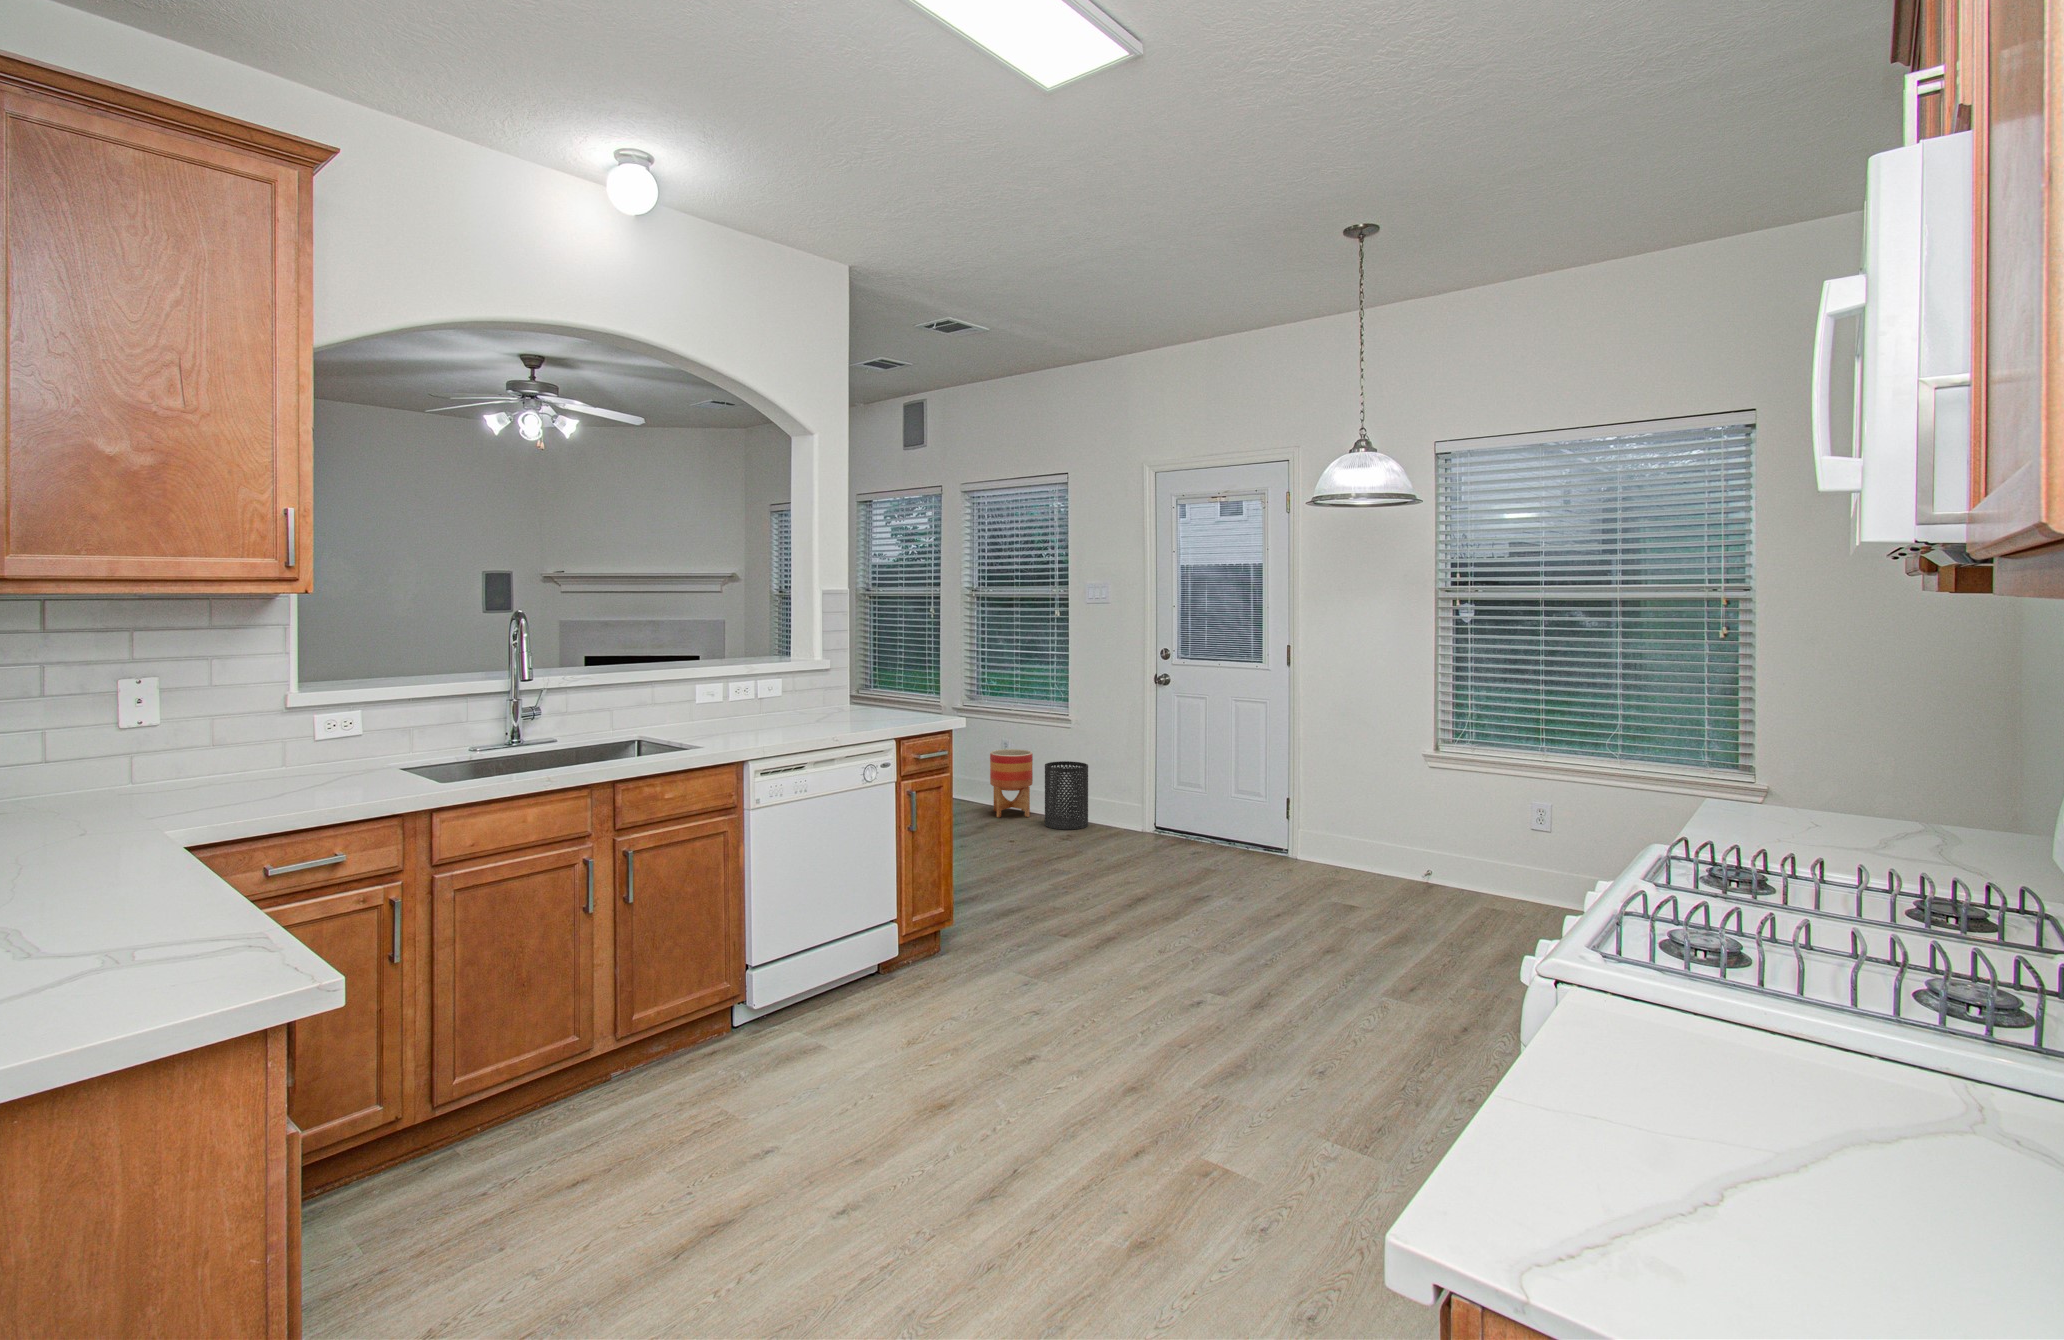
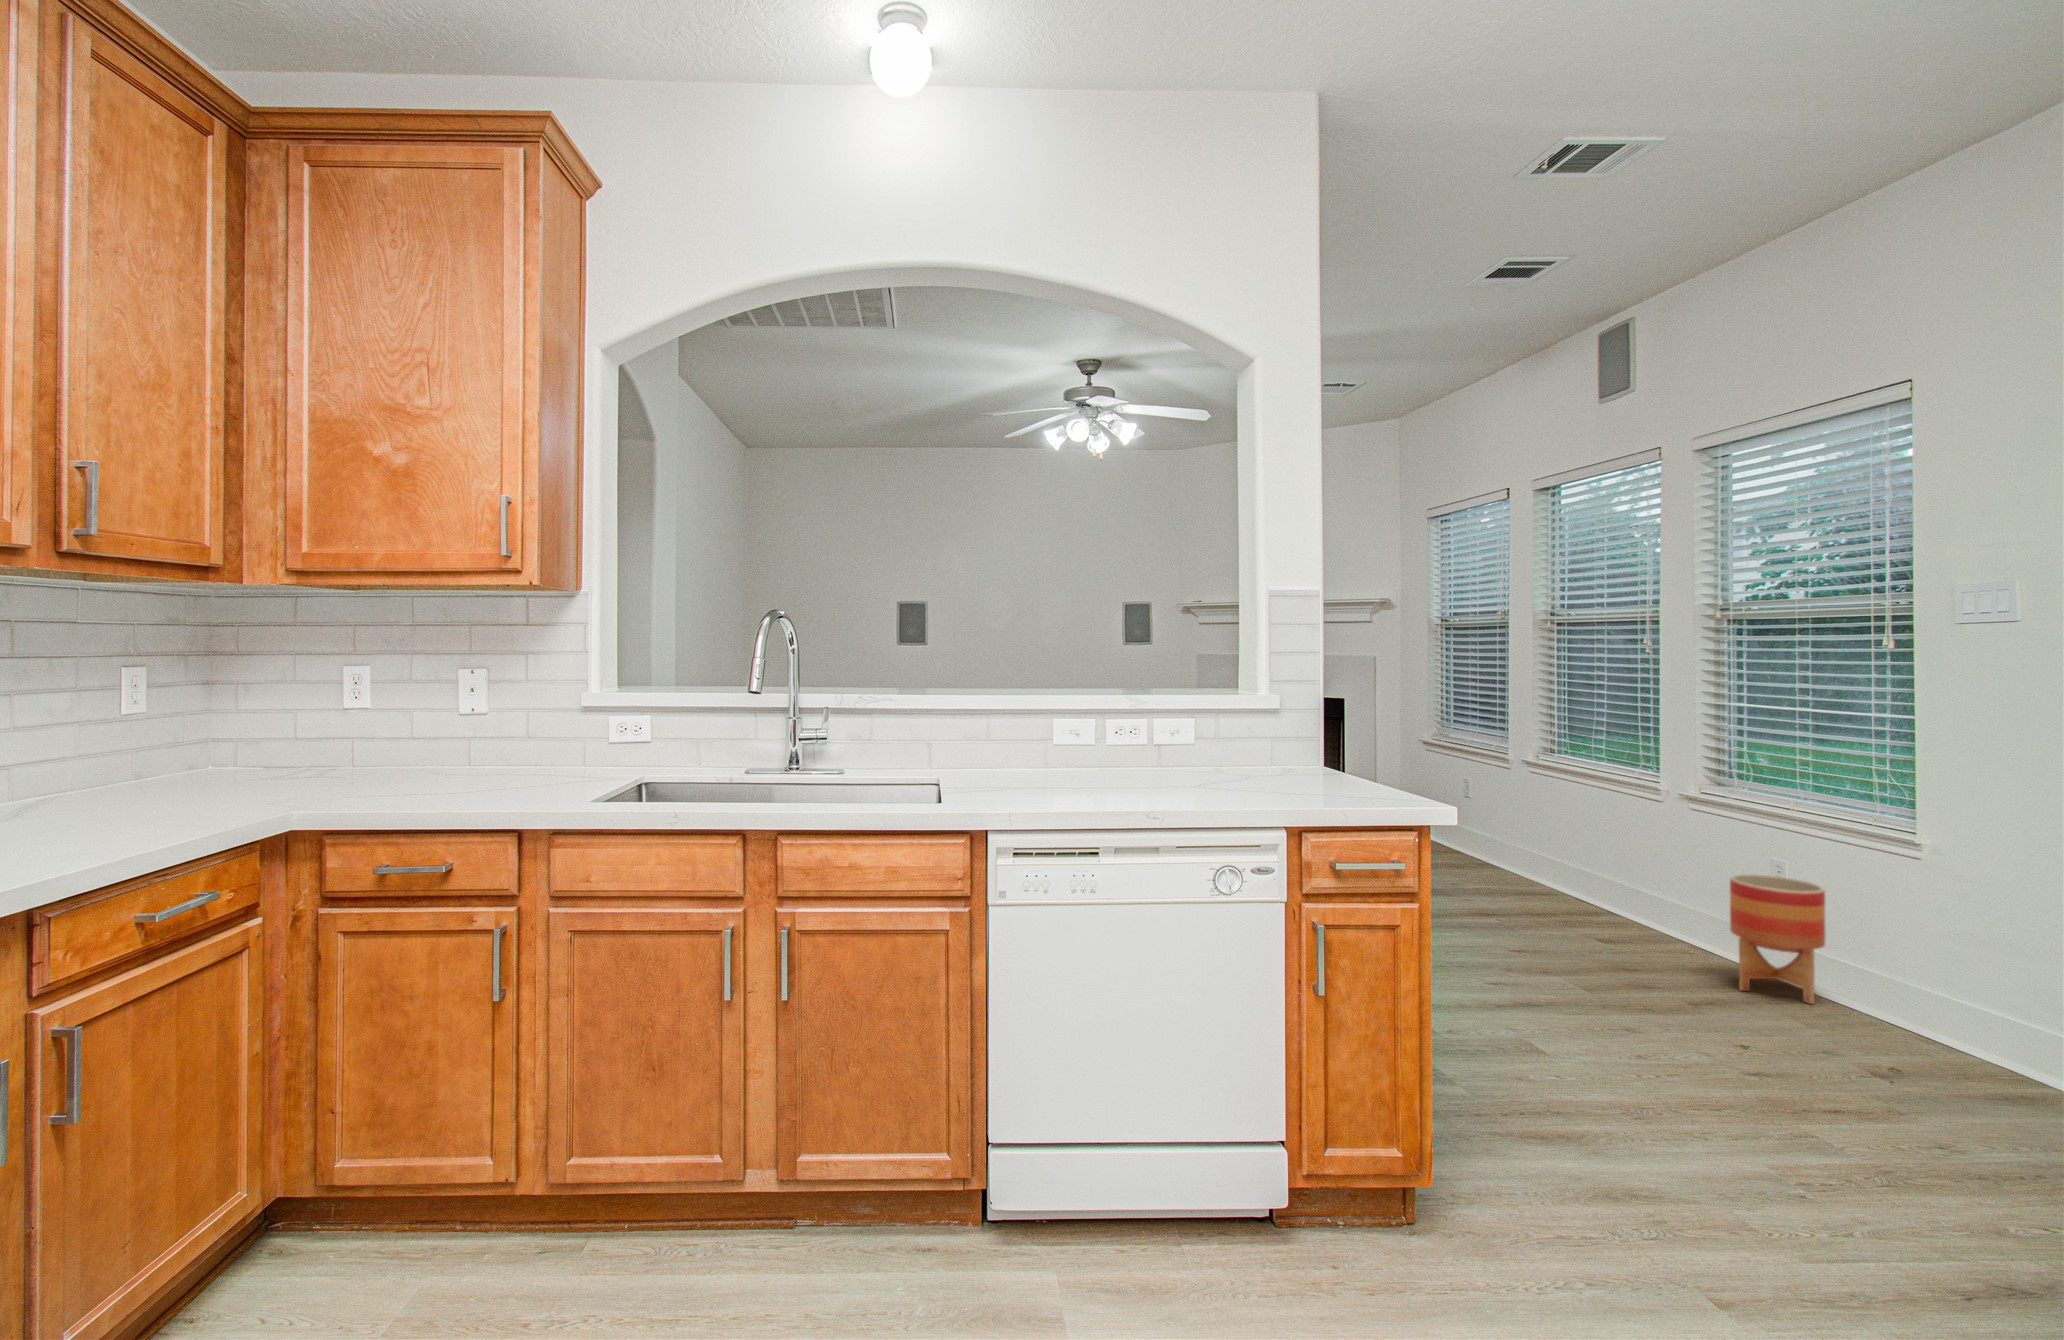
trash can: present [1045,761,1088,830] -> none [1839,915,1952,1057]

